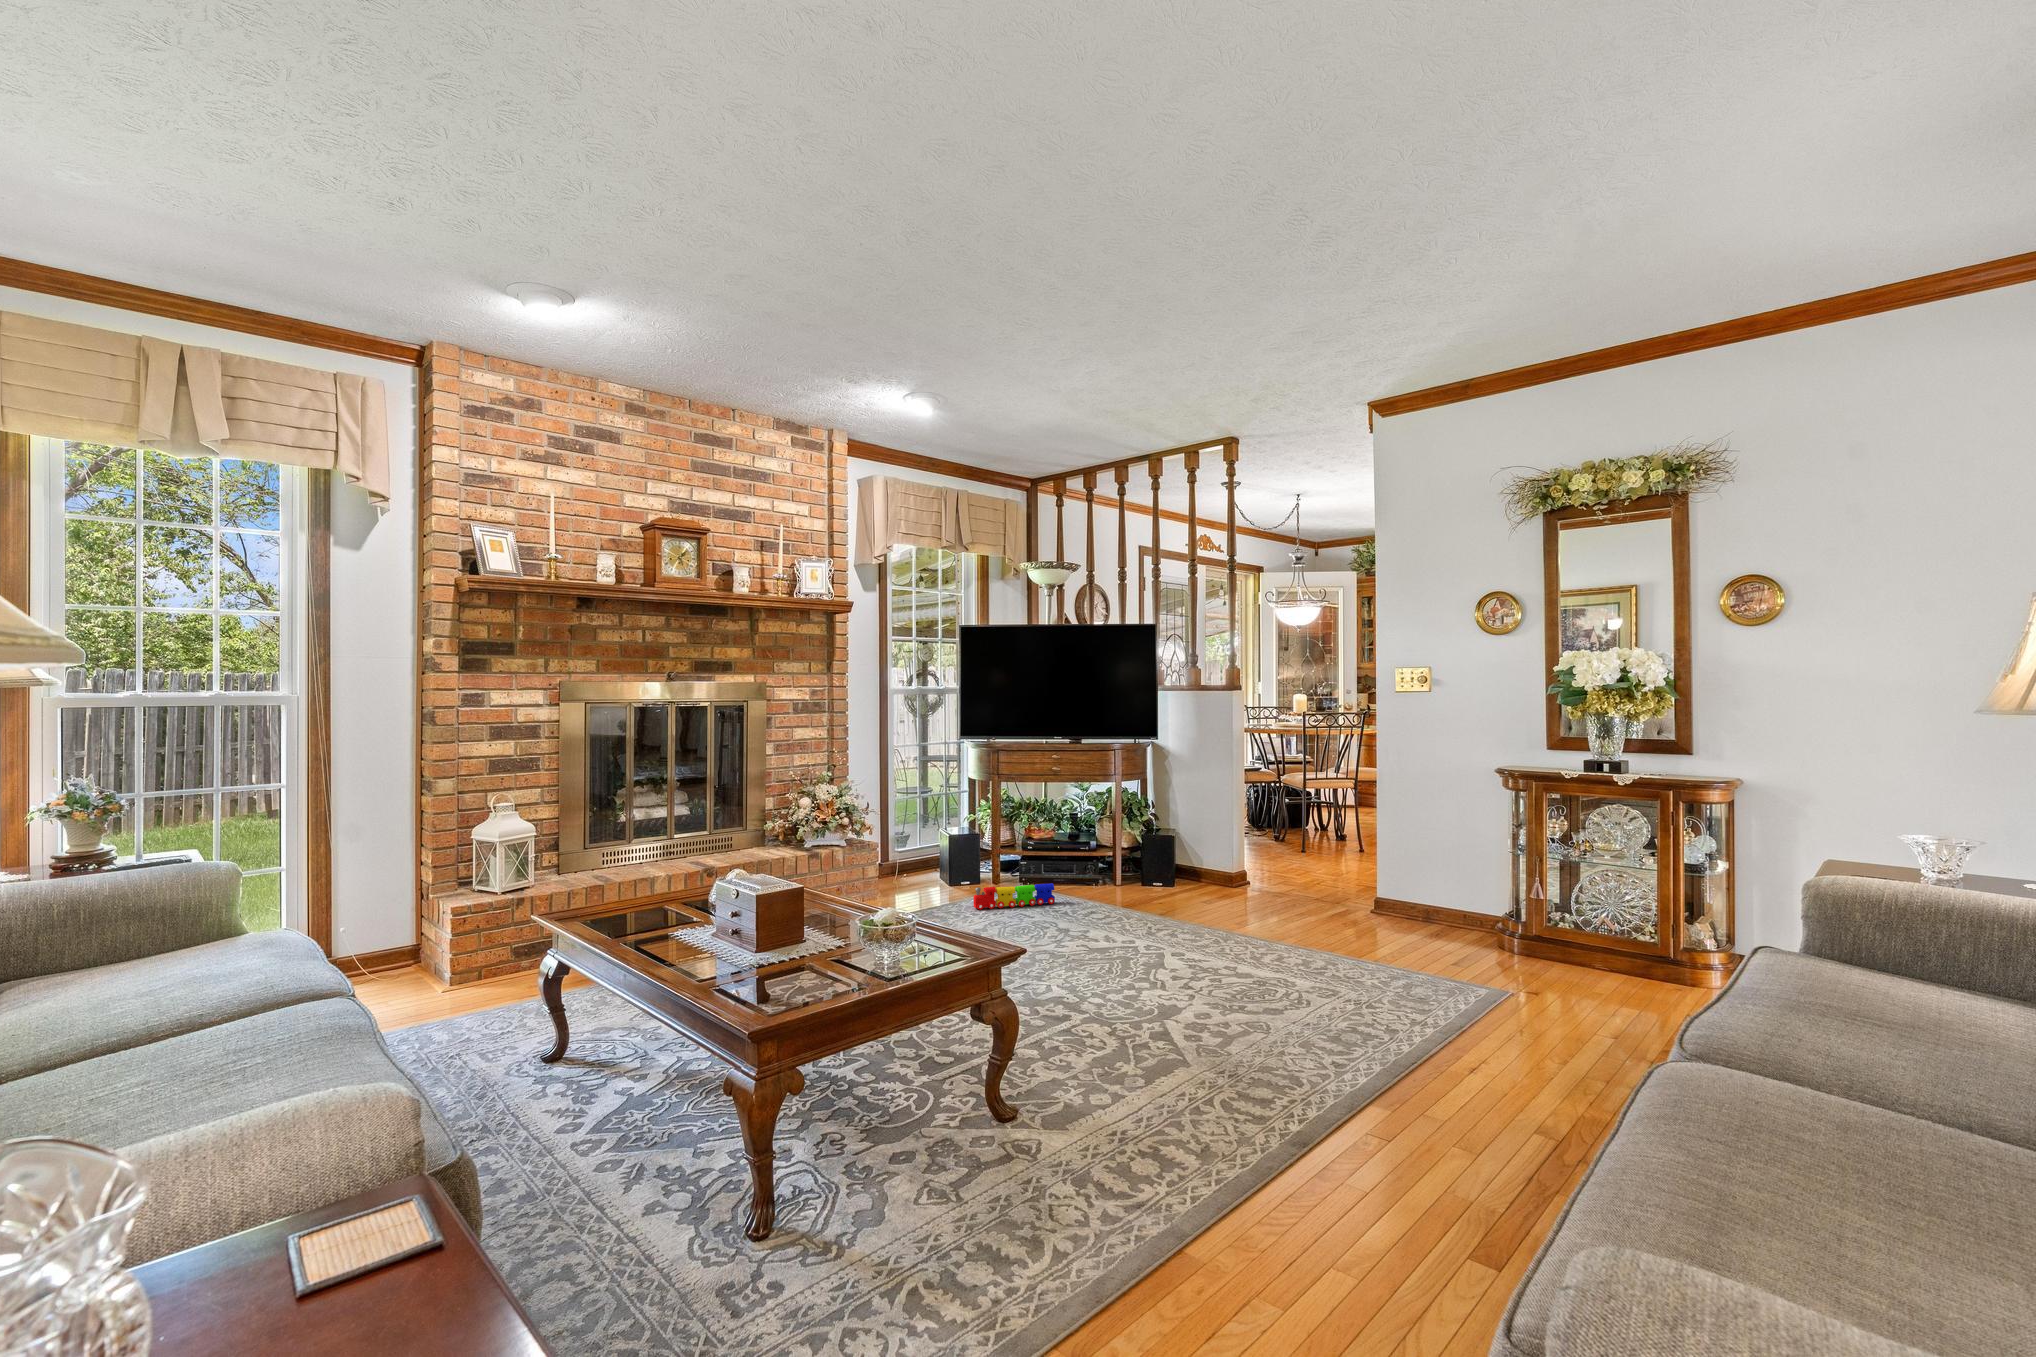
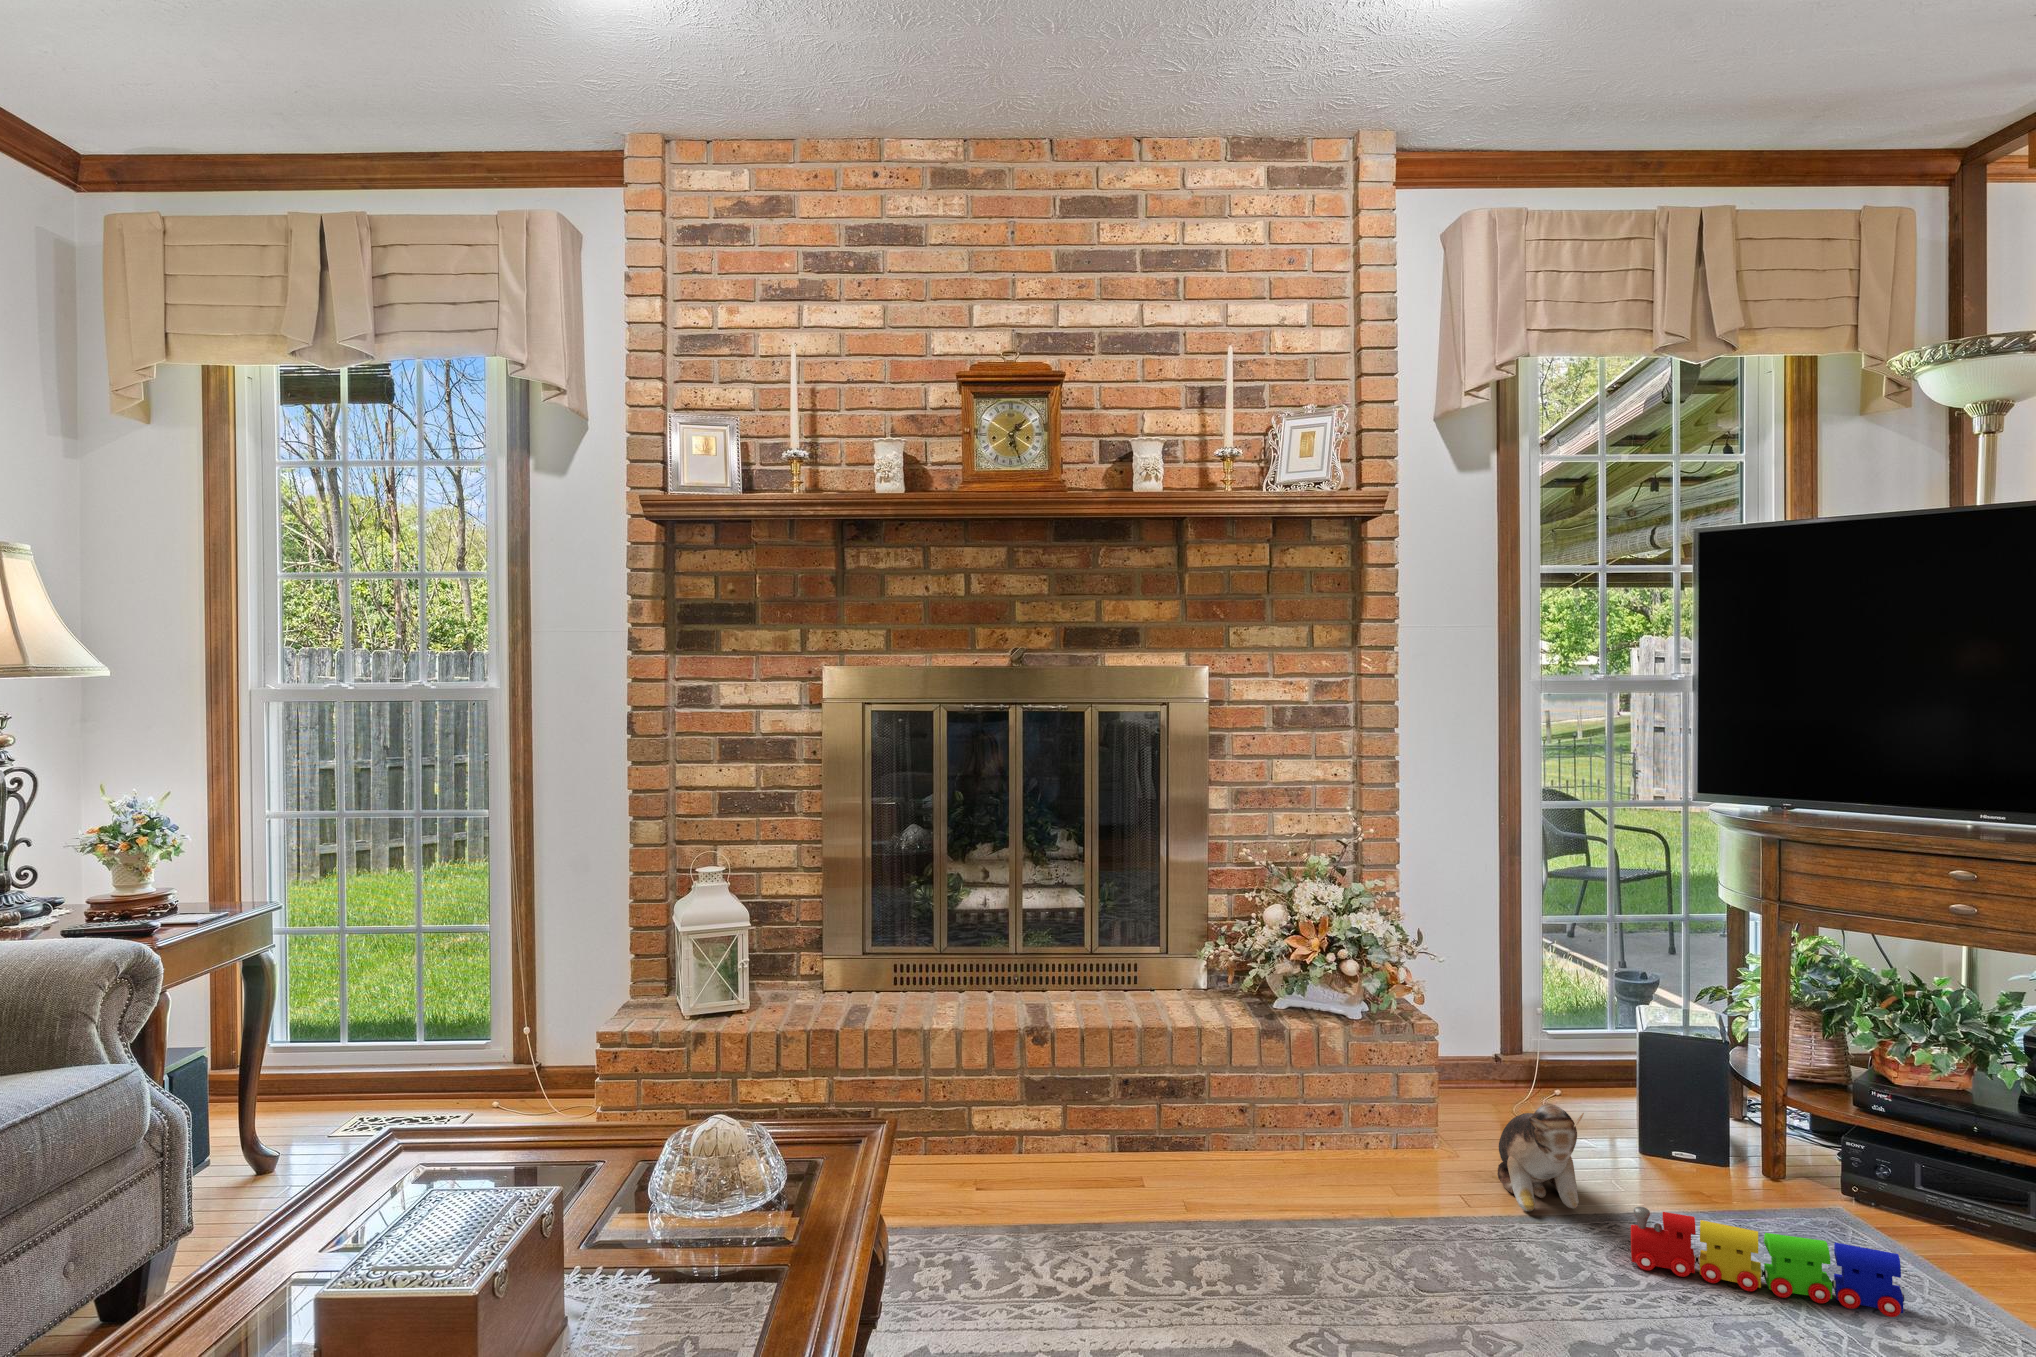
plush toy: none [907,859,955,905] -> present [1497,1103,1584,1211]

